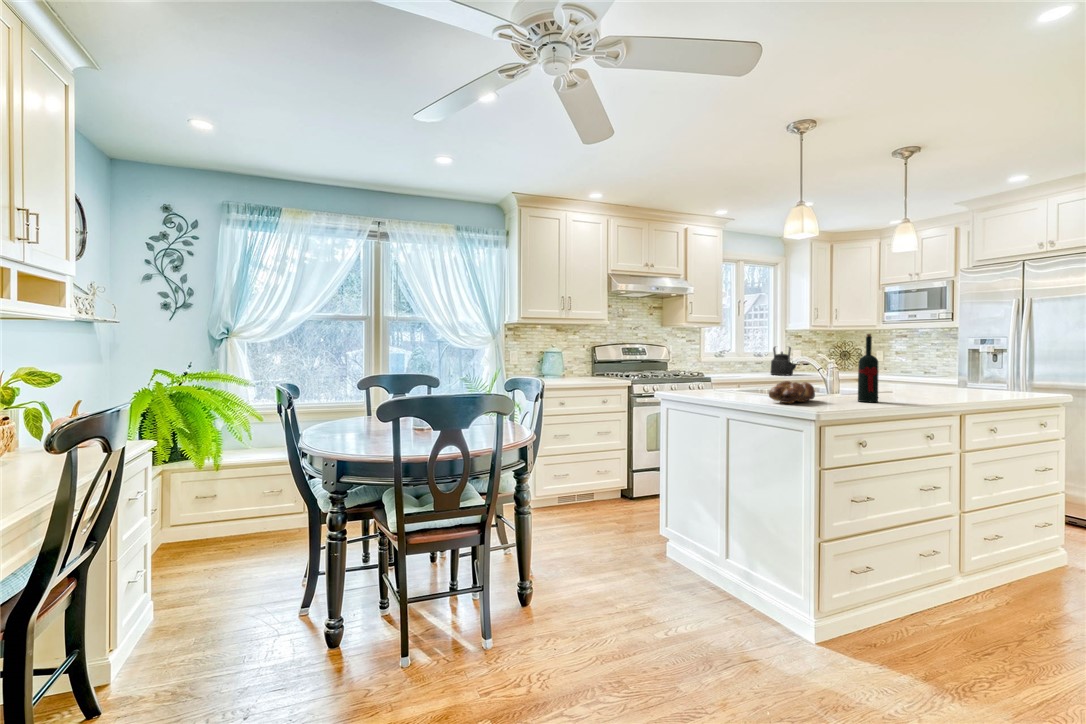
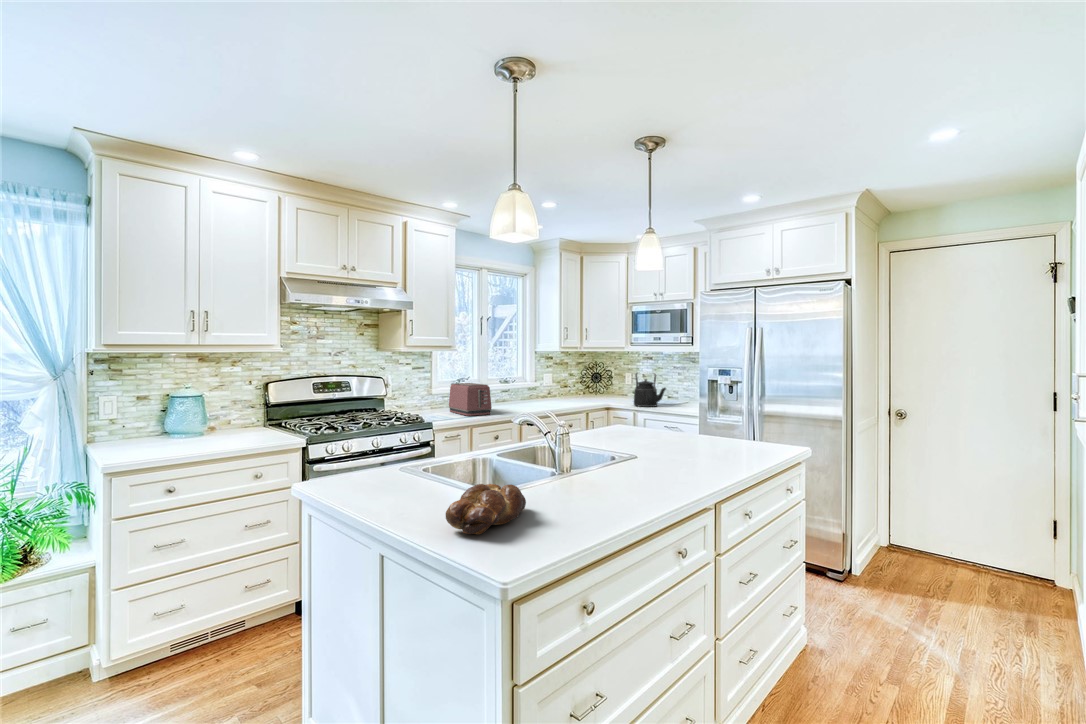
wine bottle: present [858,334,879,402] -> none [588,399,616,511]
kettle: present [771,347,797,375] -> present [634,373,666,407]
toaster: none [715,353,753,377] -> present [449,383,492,416]

